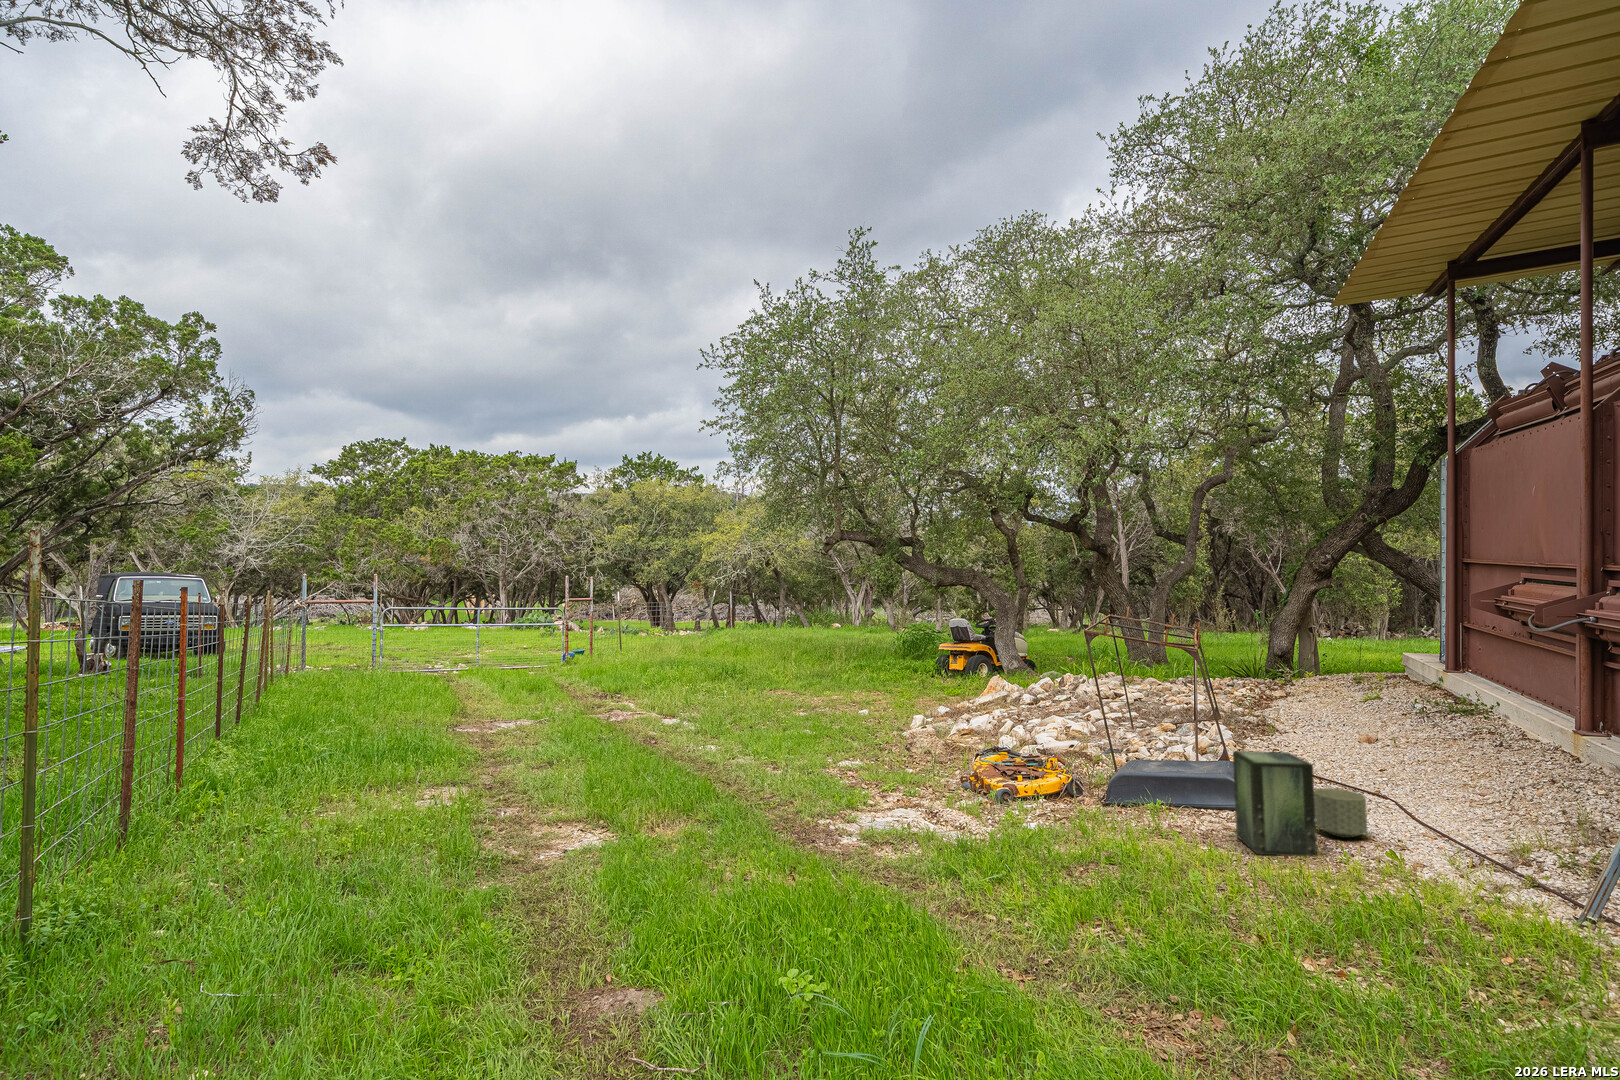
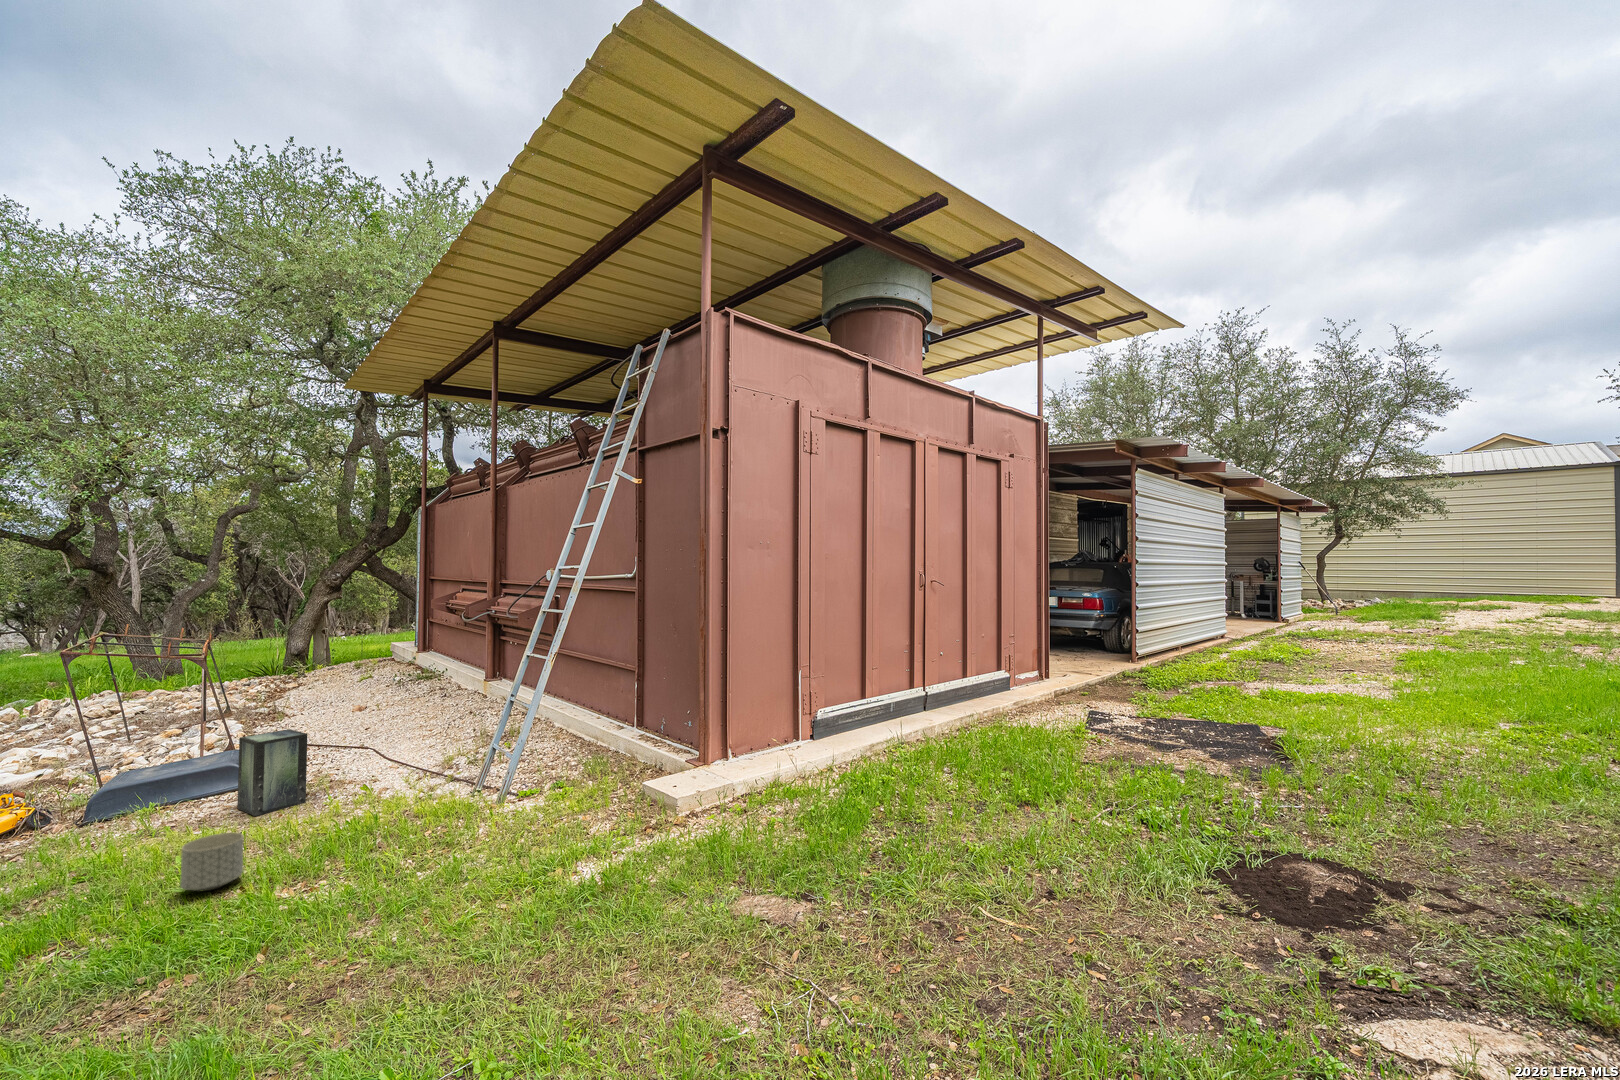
planter: present [1314,788,1367,838] -> present [180,833,244,891]

